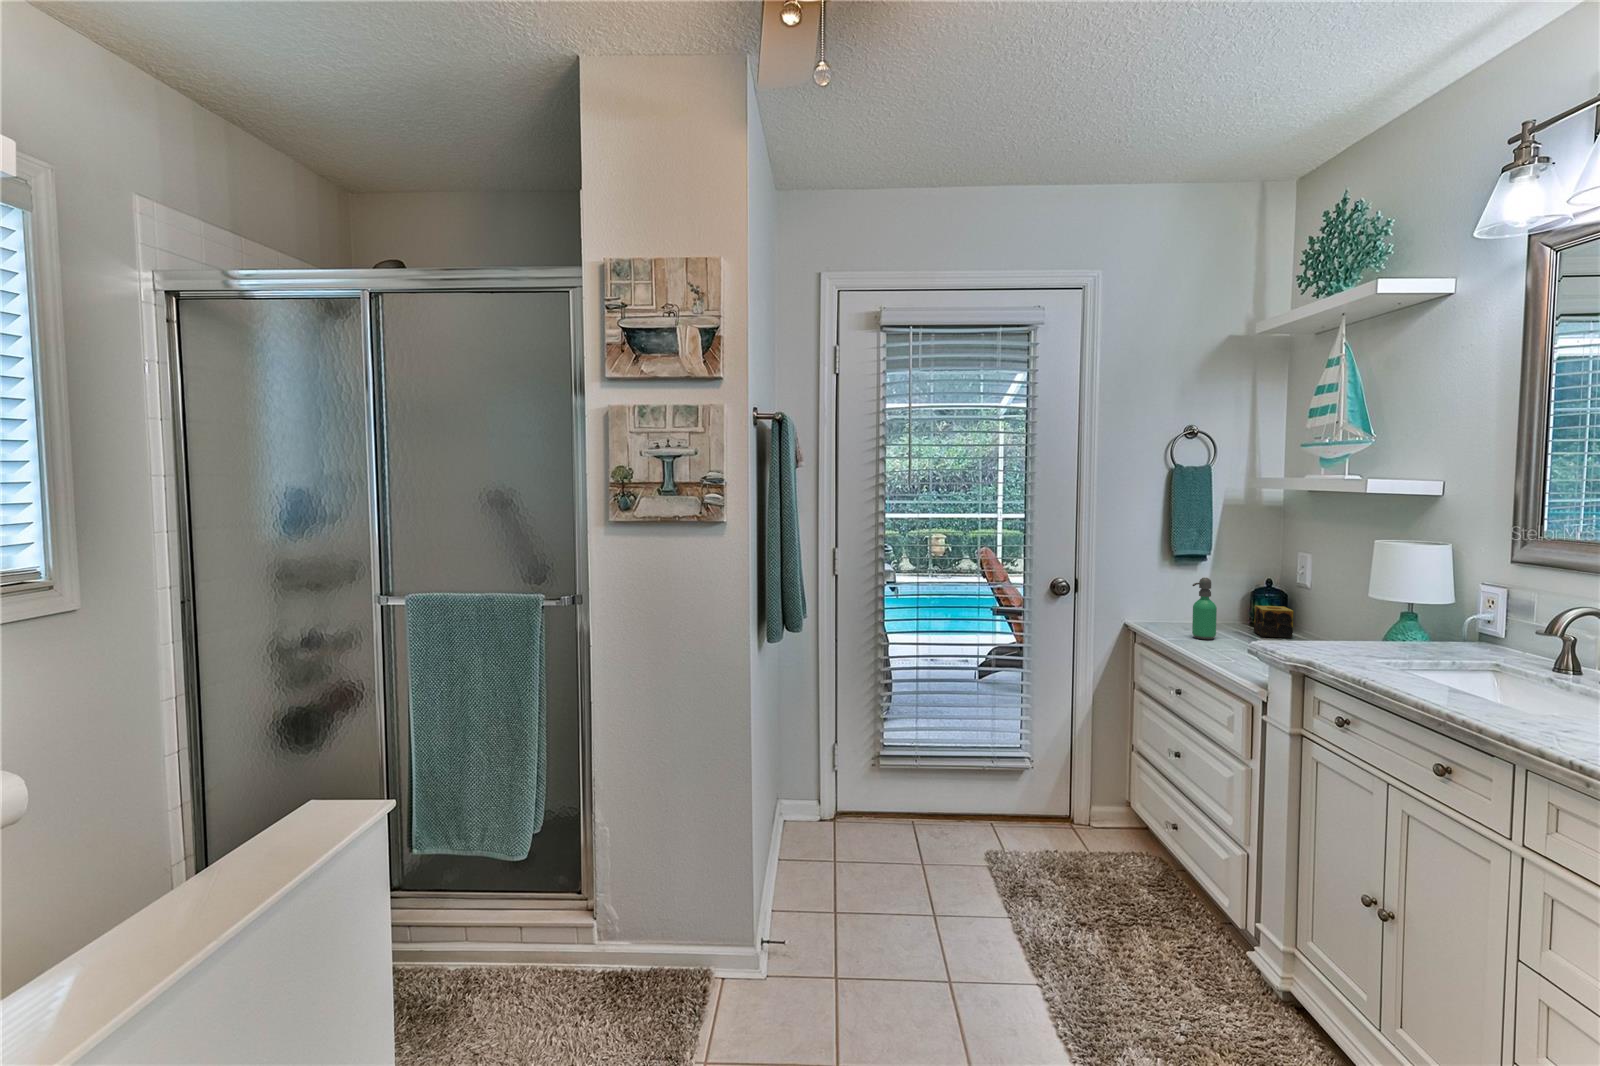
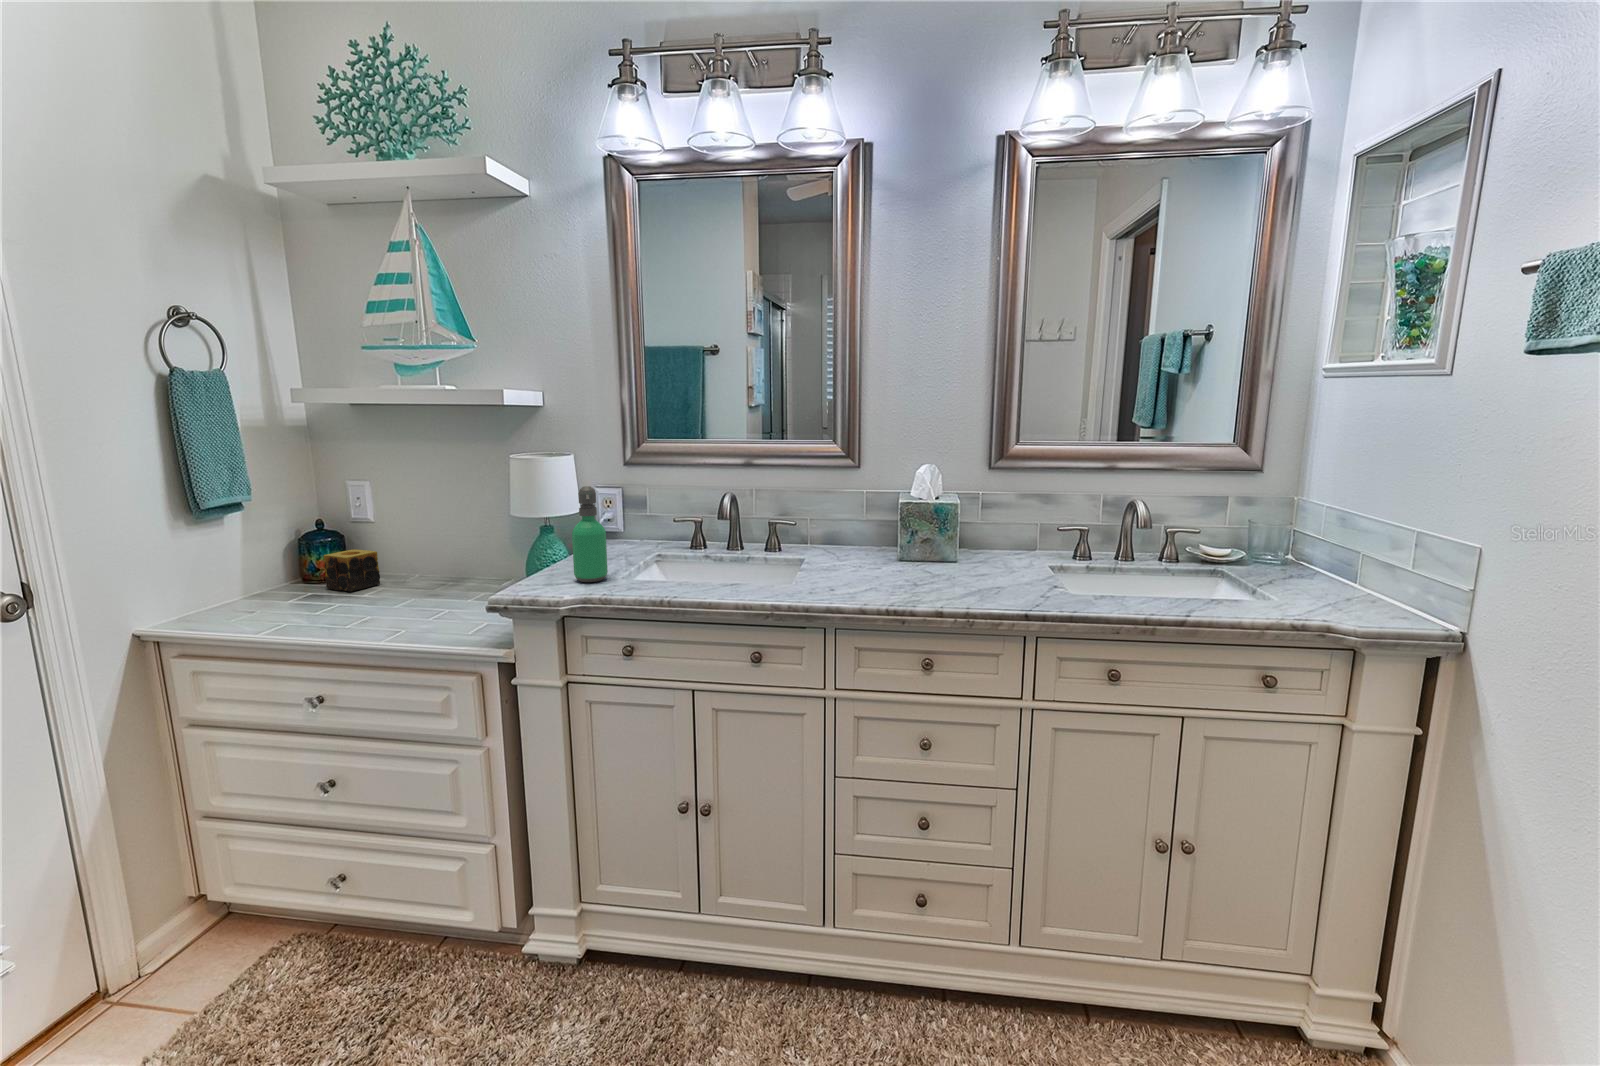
soap dispenser: present [1192,578,1217,639] -> present [572,486,608,582]

